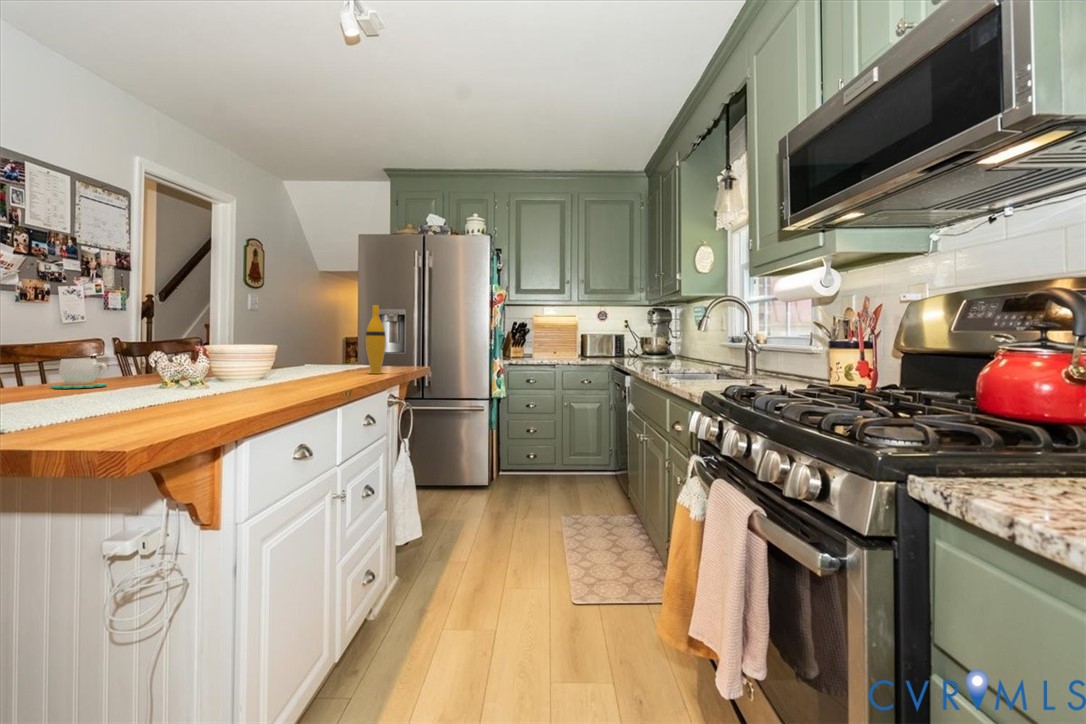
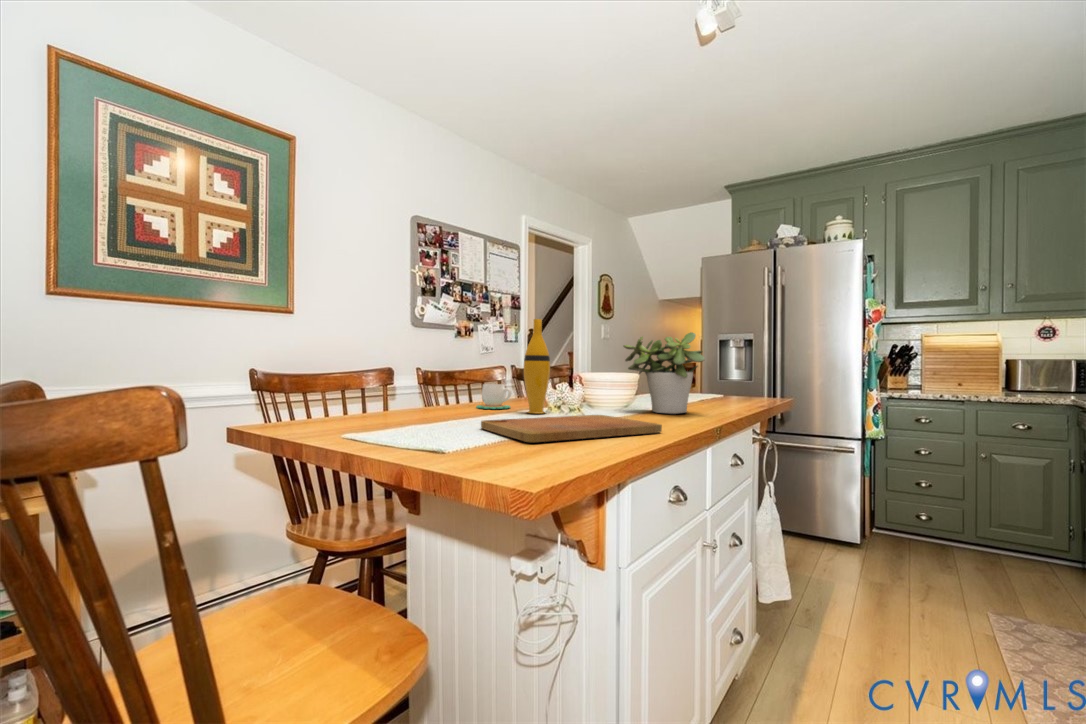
vase: present [366,305,386,374] -> present [524,319,550,414]
potted plant: none [256,306,341,382] -> present [624,332,705,414]
cutting board: none [51,386,287,415] -> present [481,415,662,442]

